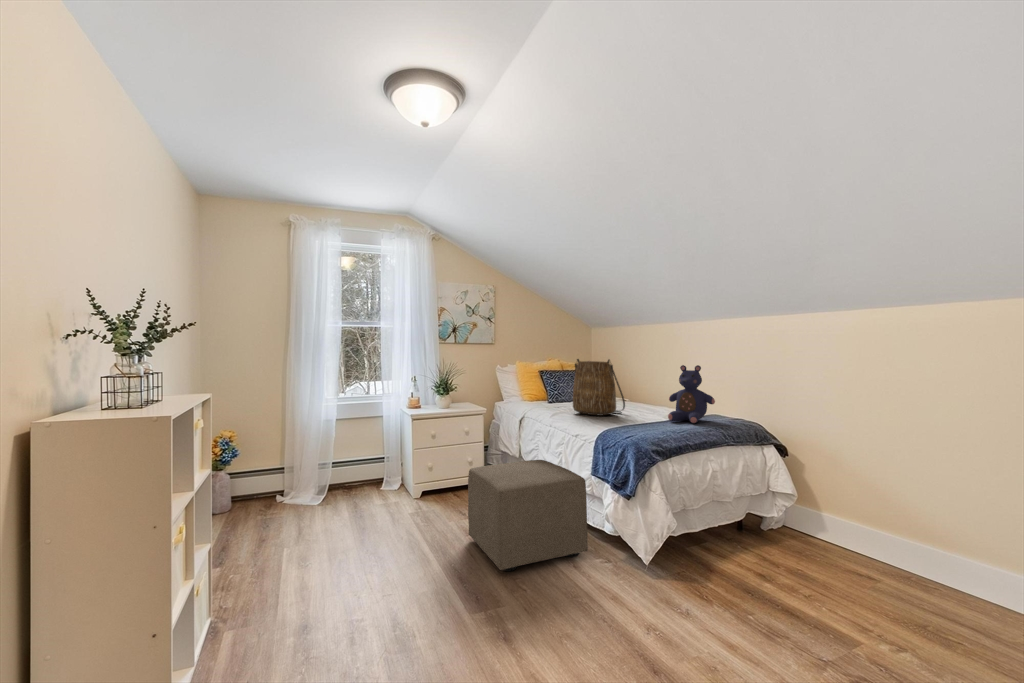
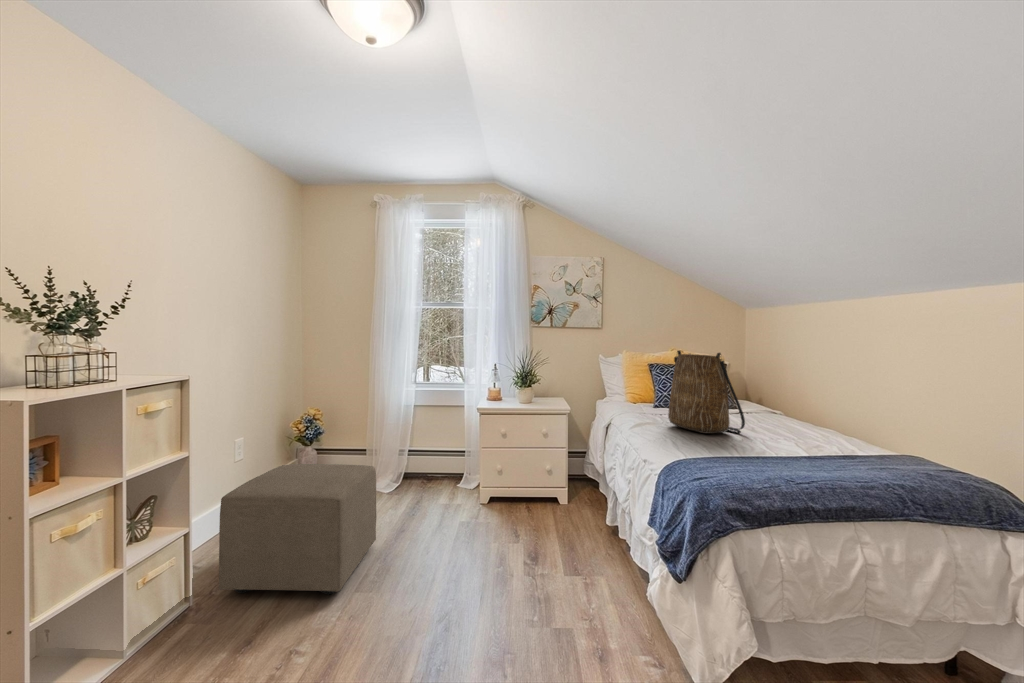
teddy bear: present [668,365,715,423] -> none [803,367,899,467]
ottoman: present [468,460,588,571] -> present [219,464,377,594]

